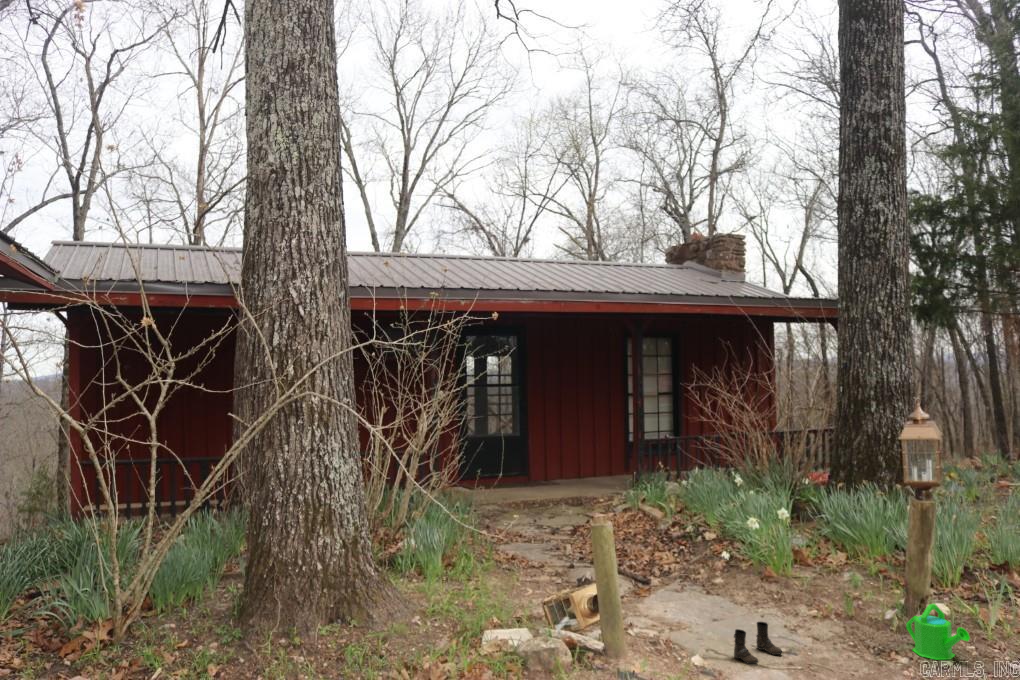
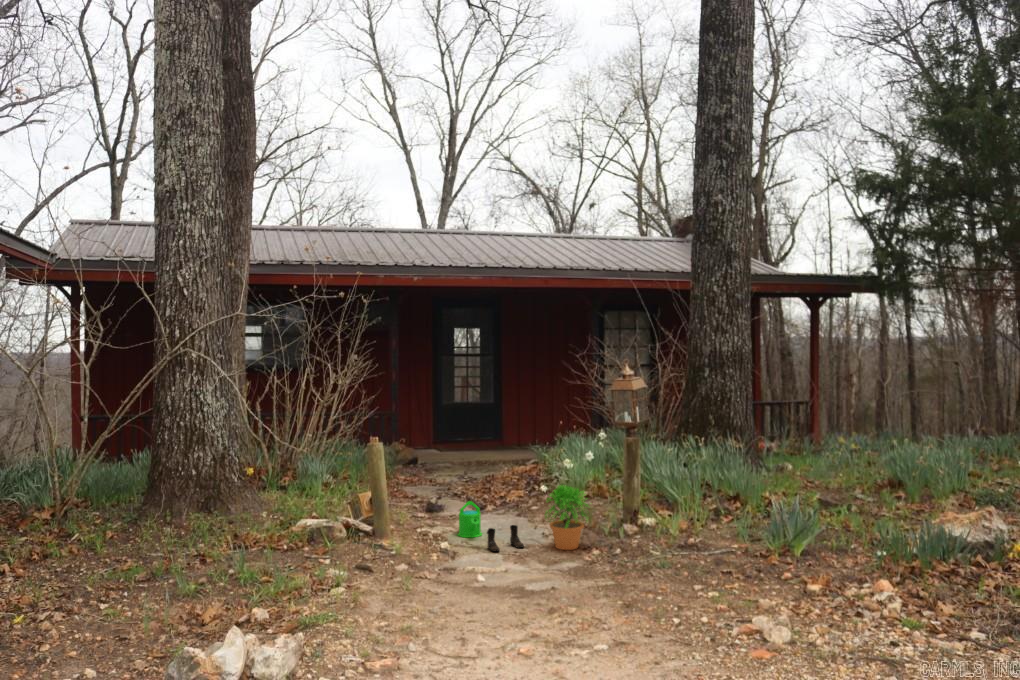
potted plant: none [803,563,868,655] -> present [545,485,588,550]
watering can: present [906,604,970,660] -> present [458,501,482,538]

